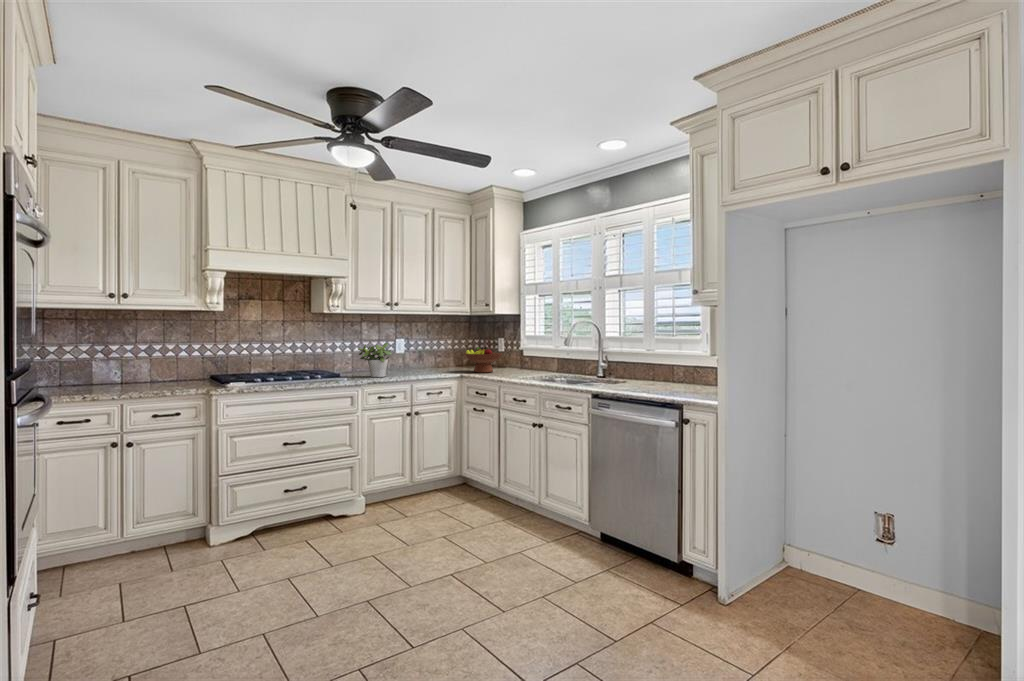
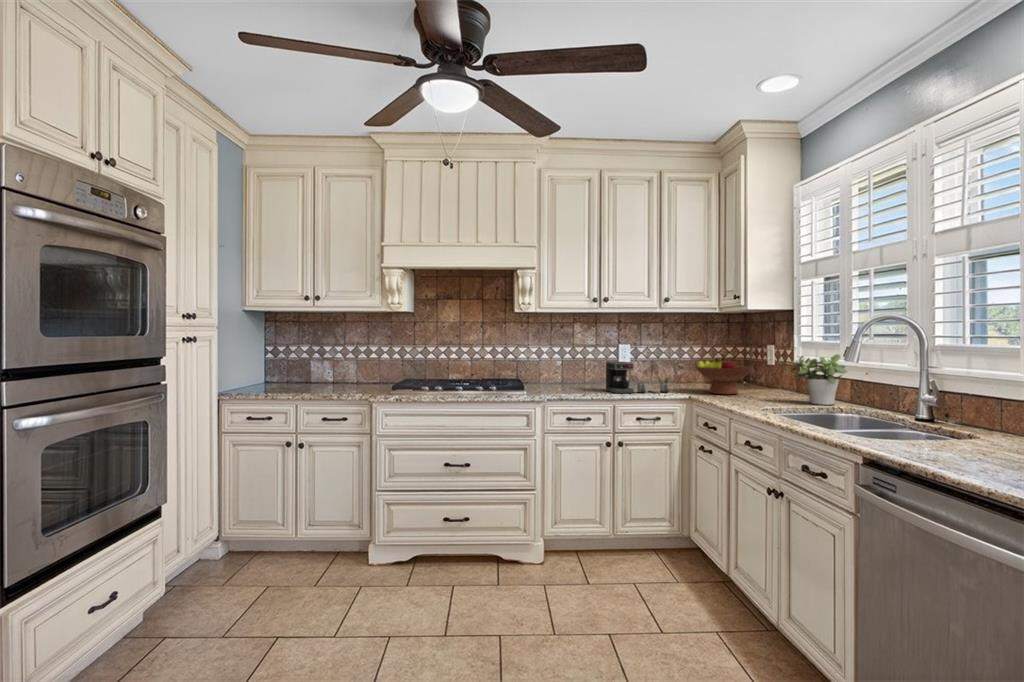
potted plant: present [358,343,392,377] -> present [791,354,847,405]
coffee maker: none [403,352,450,375] -> present [606,362,670,393]

